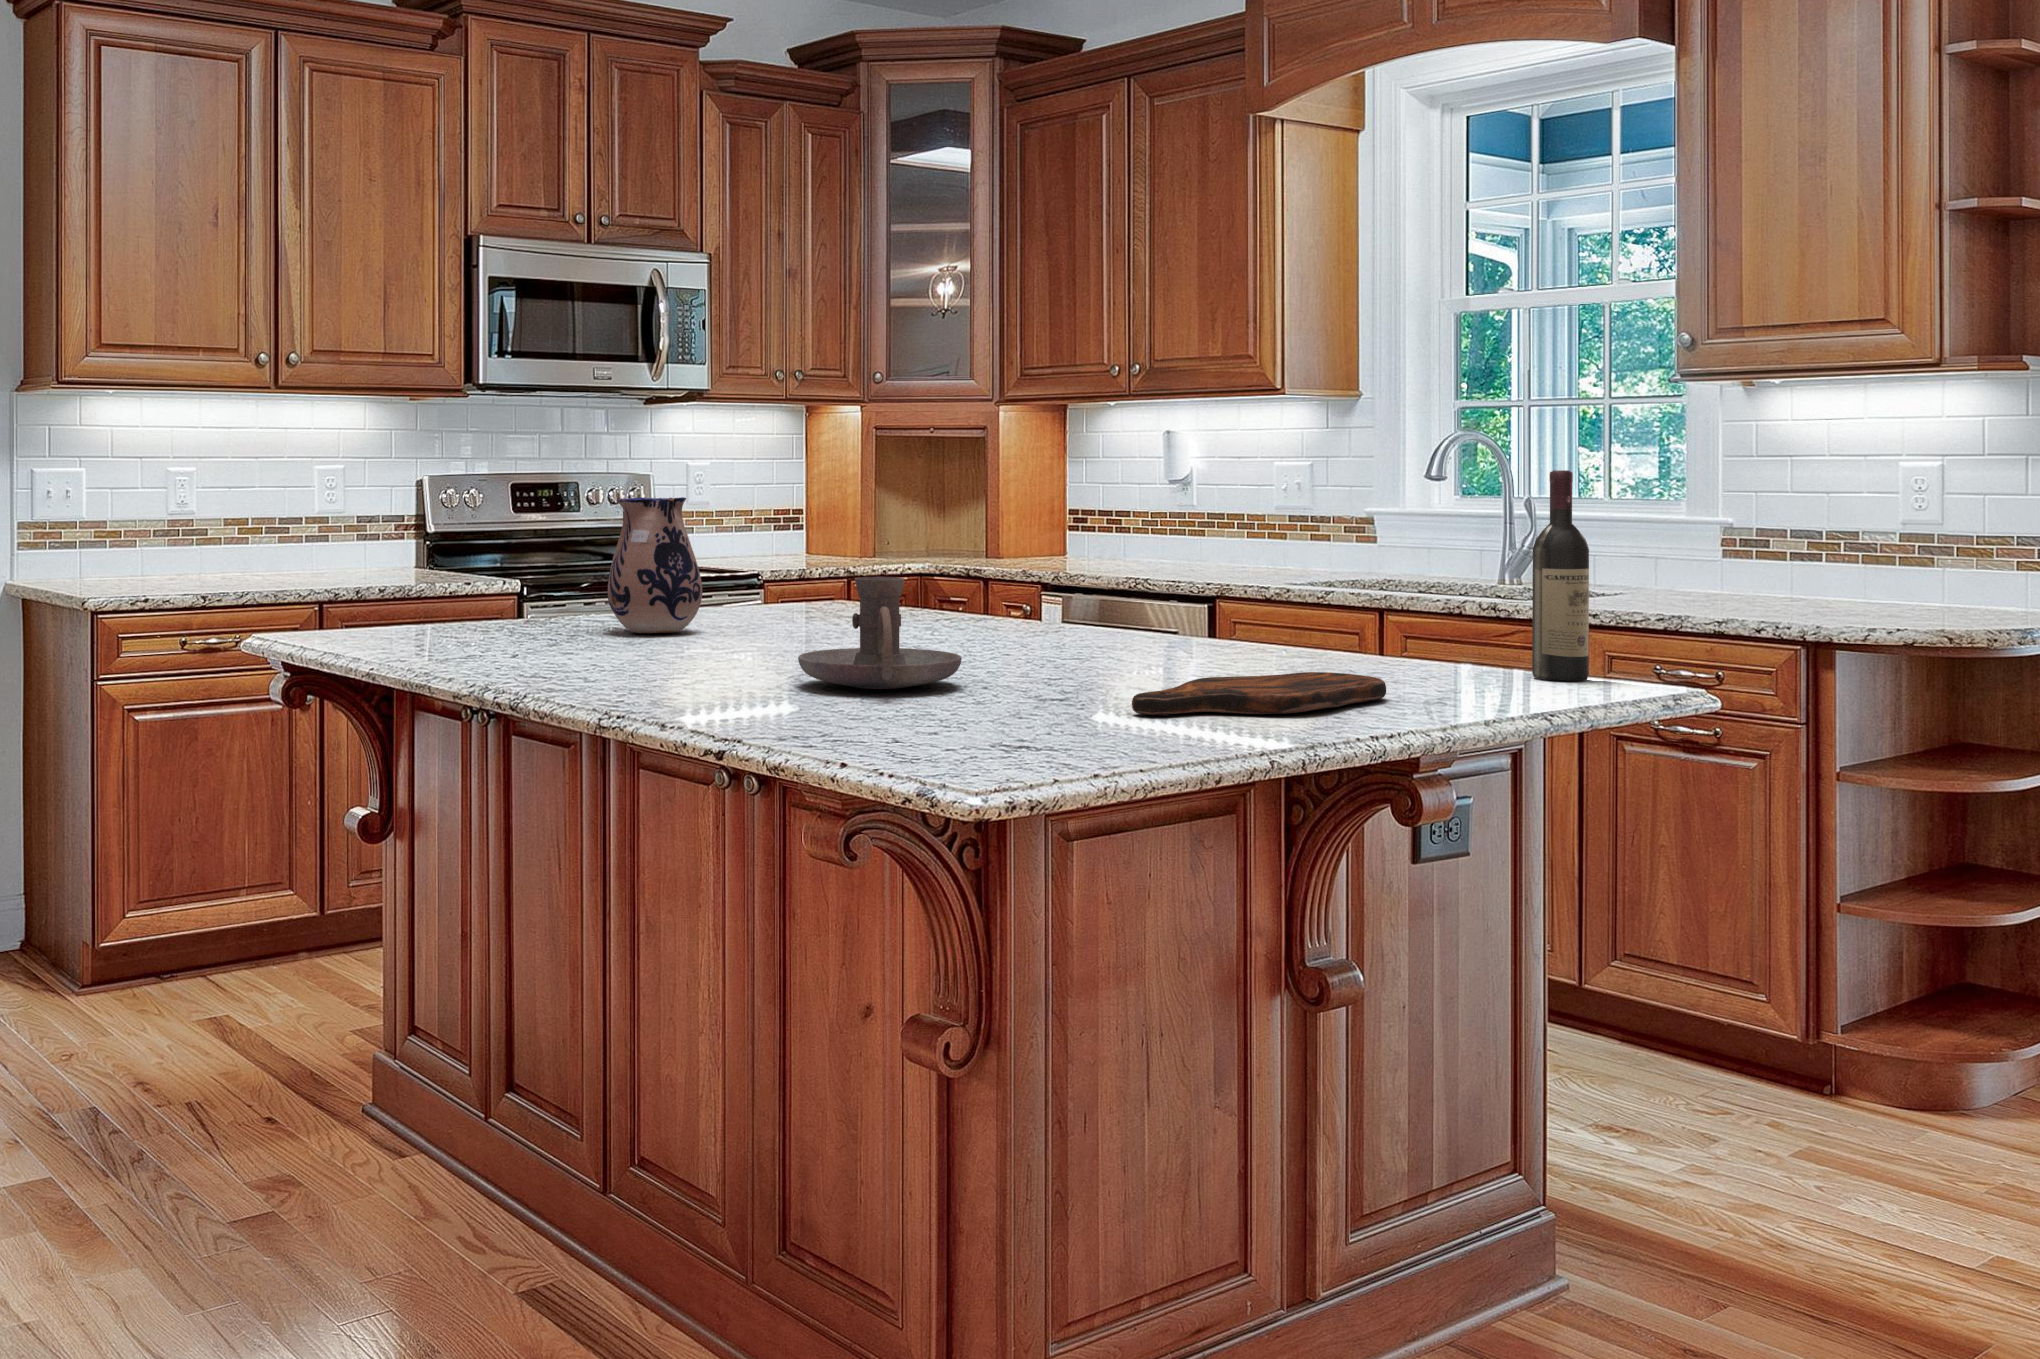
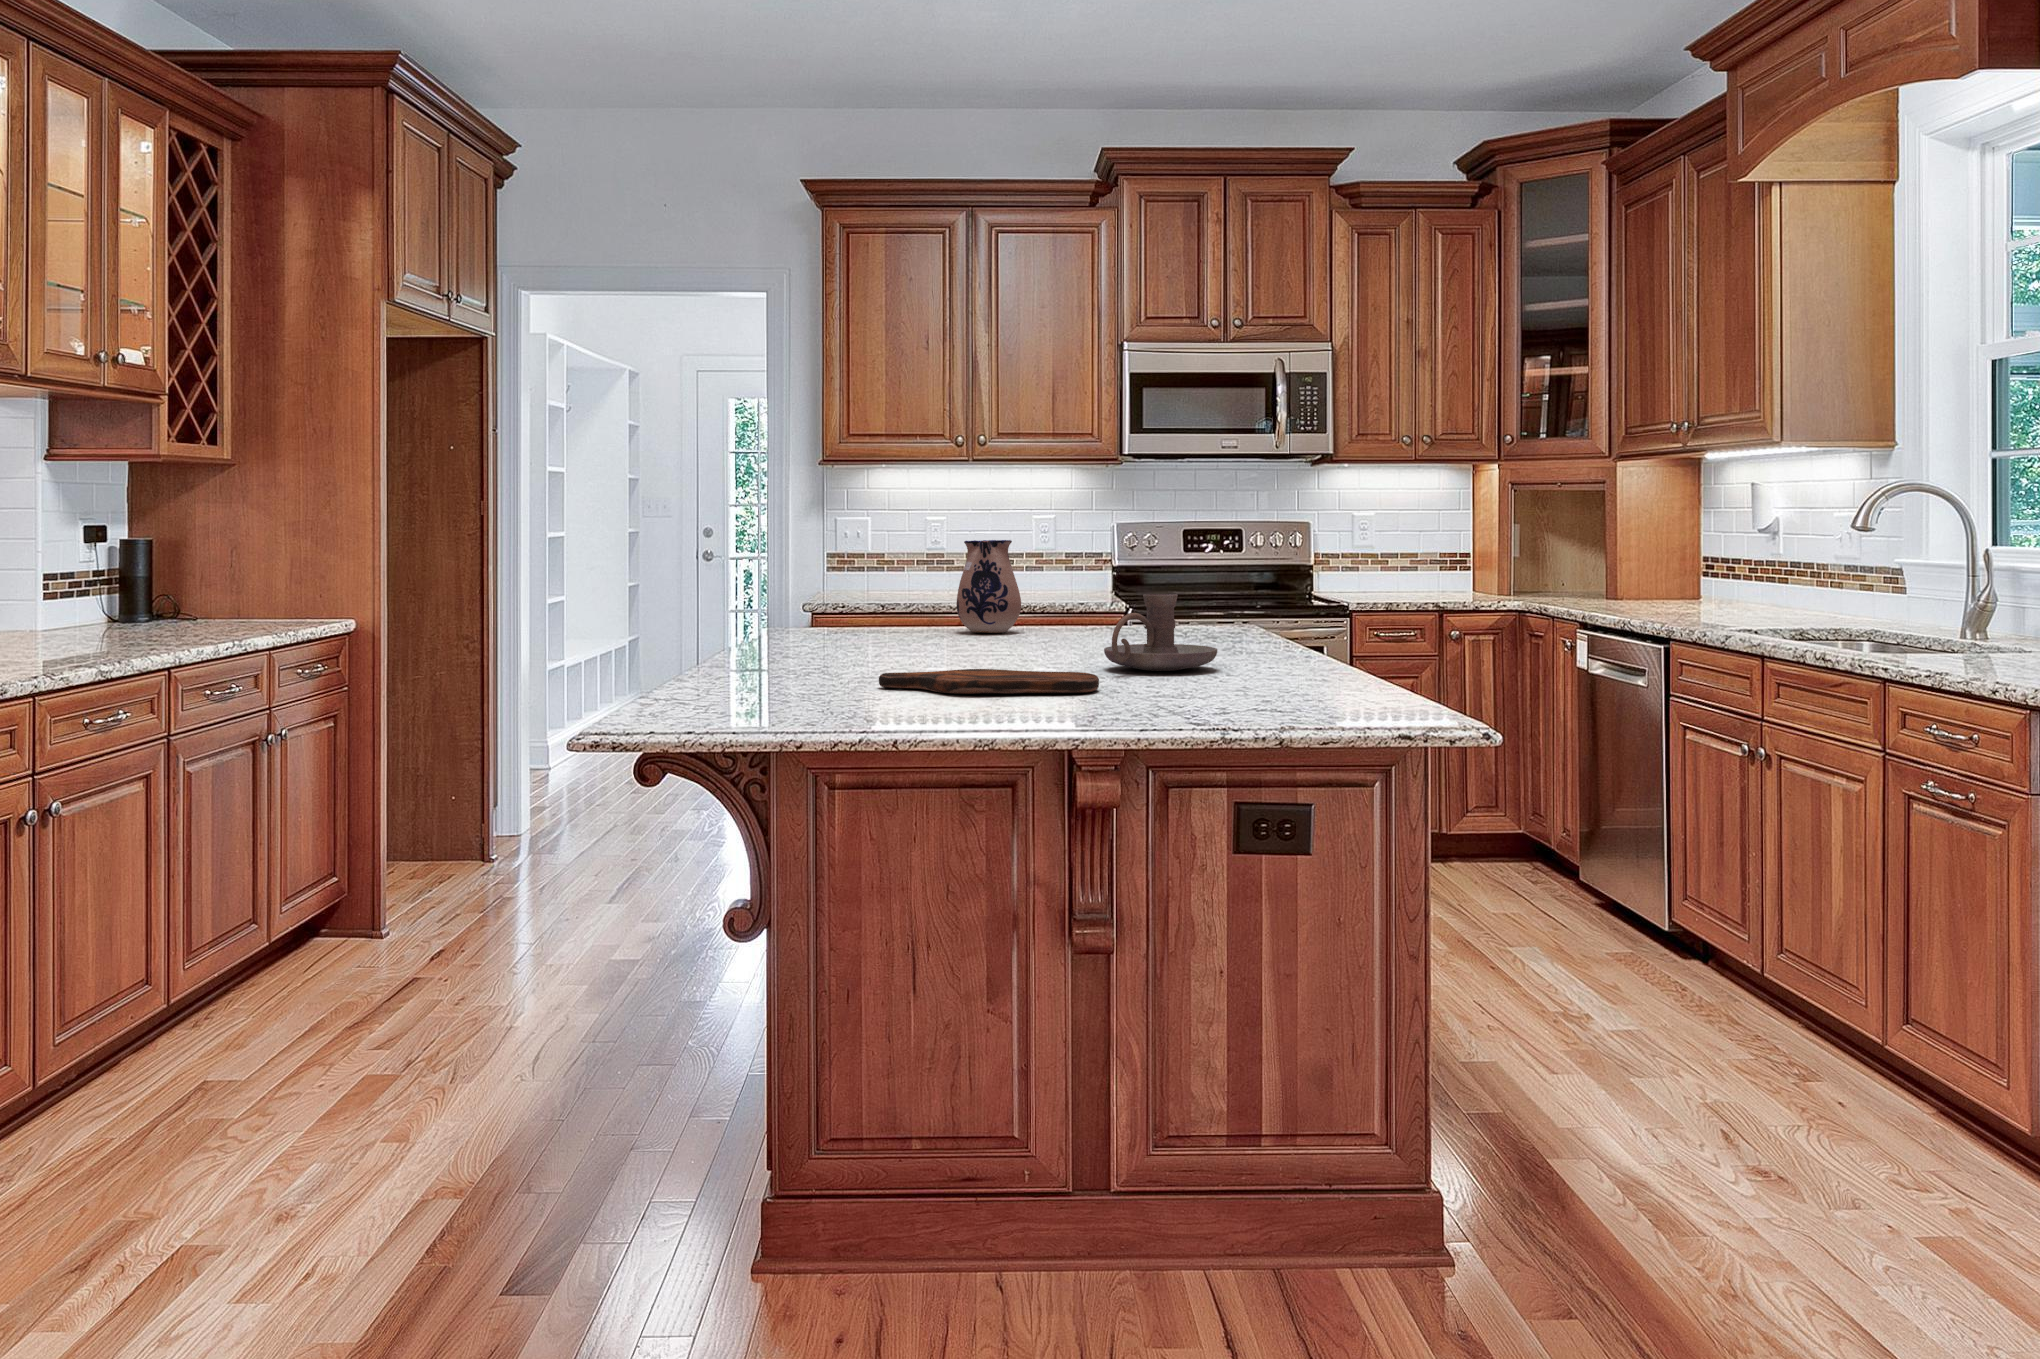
wine bottle: present [1532,470,1589,681] -> none [1298,520,1343,698]
candle holder: present [798,577,962,689] -> present [1104,594,1217,671]

